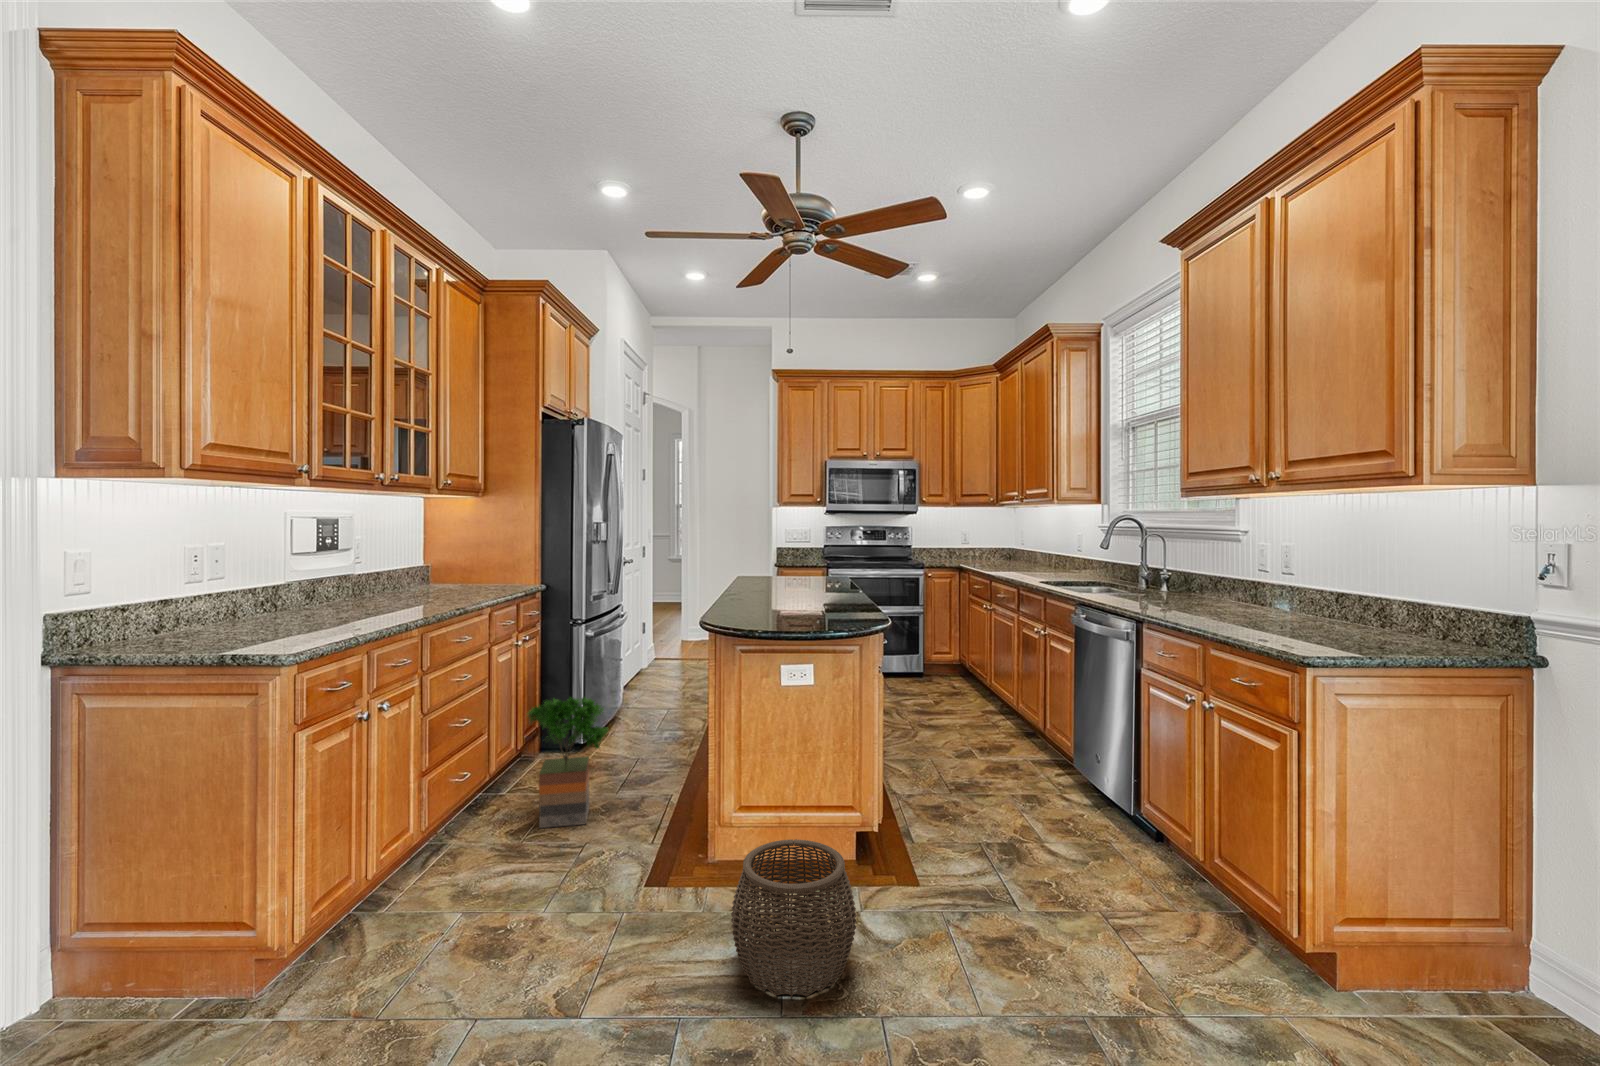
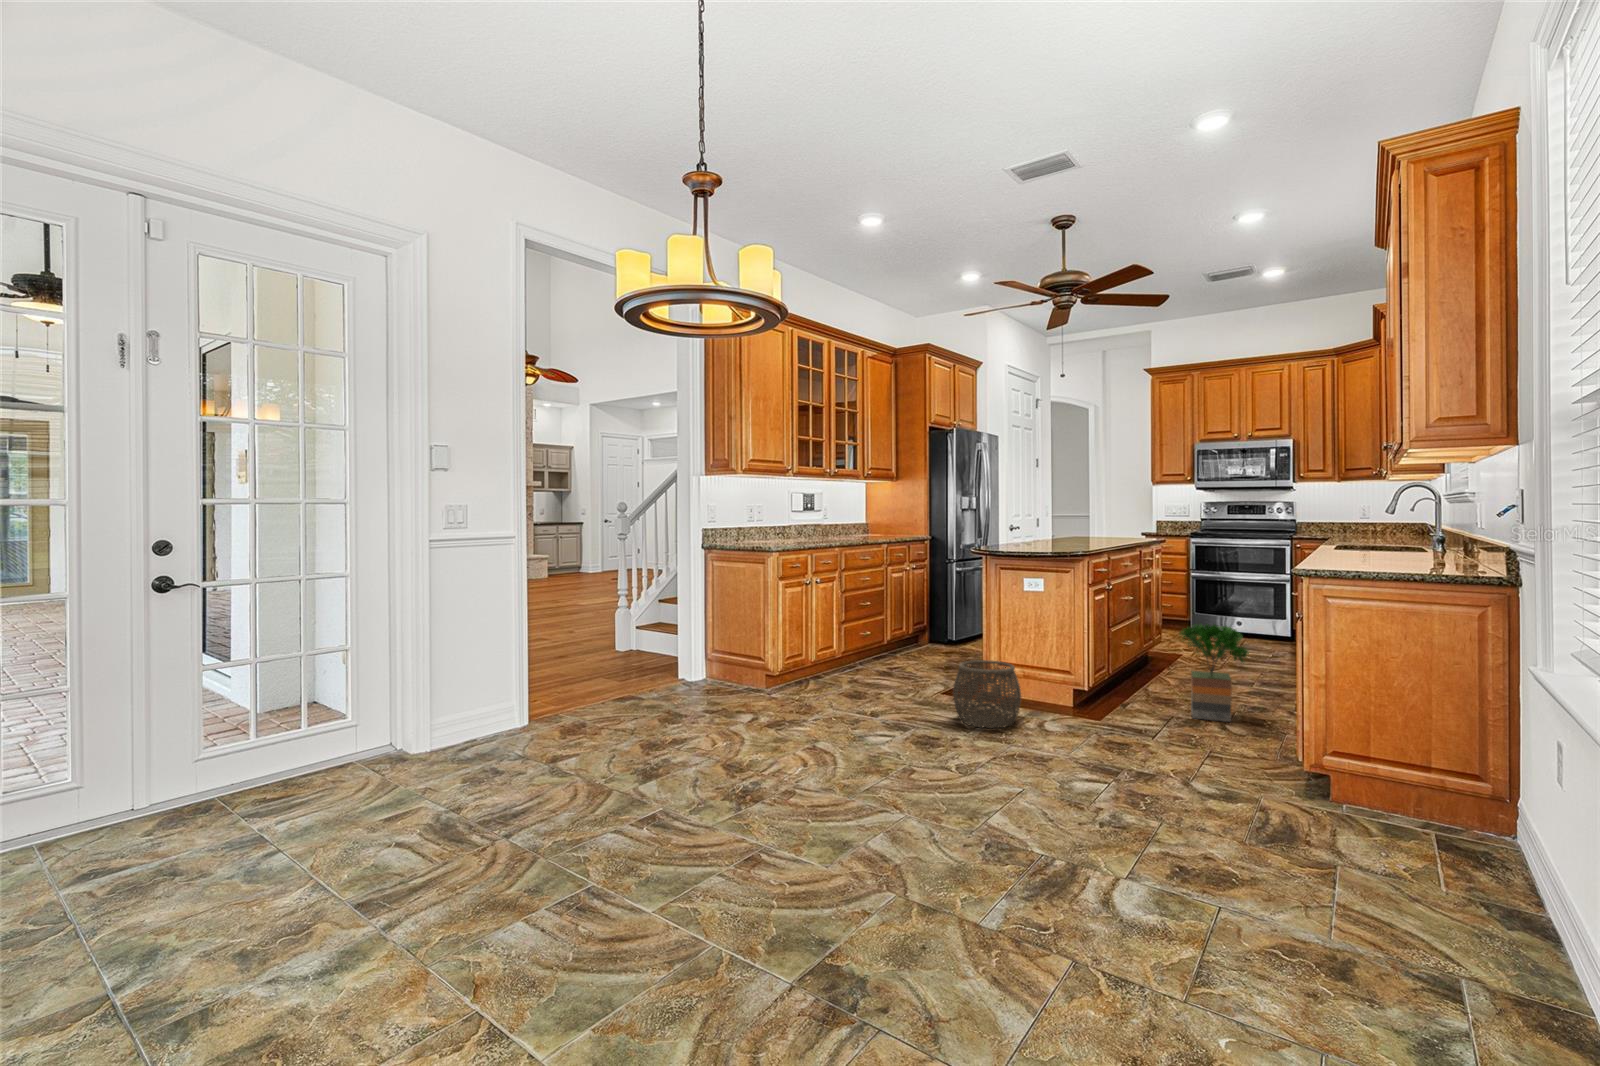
potted tree: present [528,697,608,828] -> present [1180,624,1249,722]

